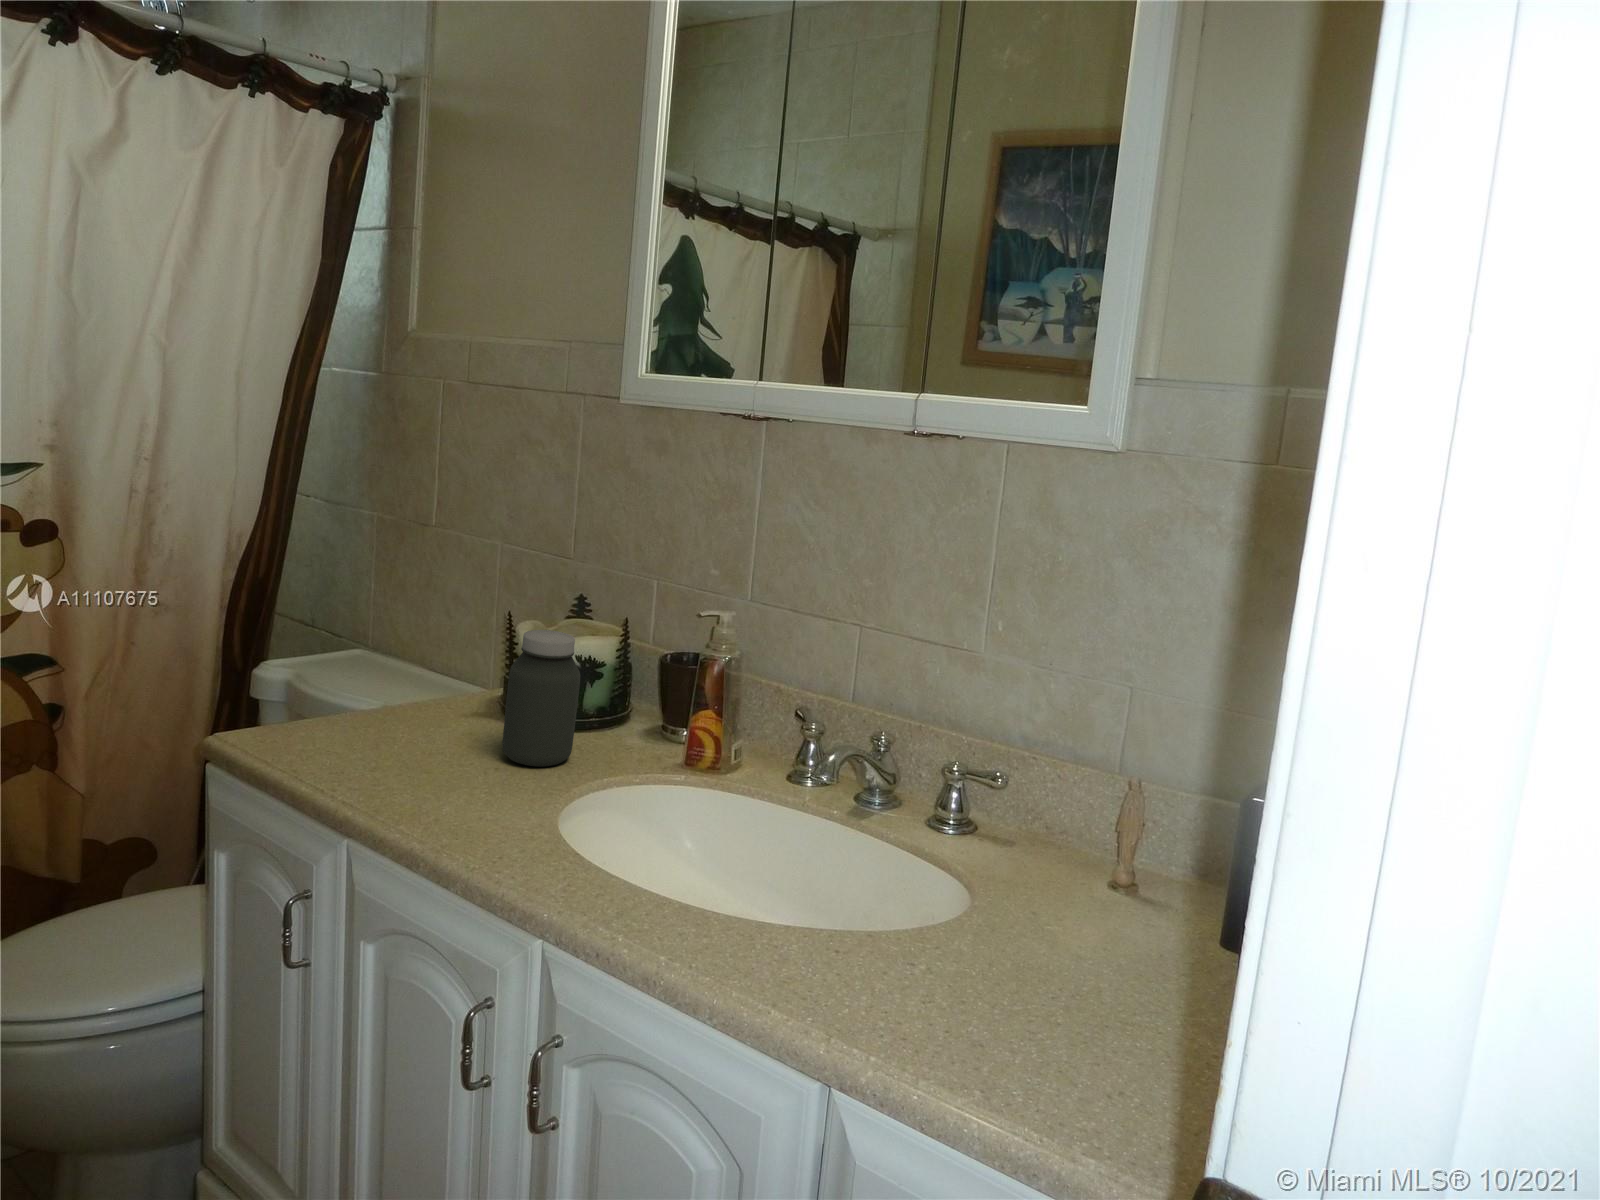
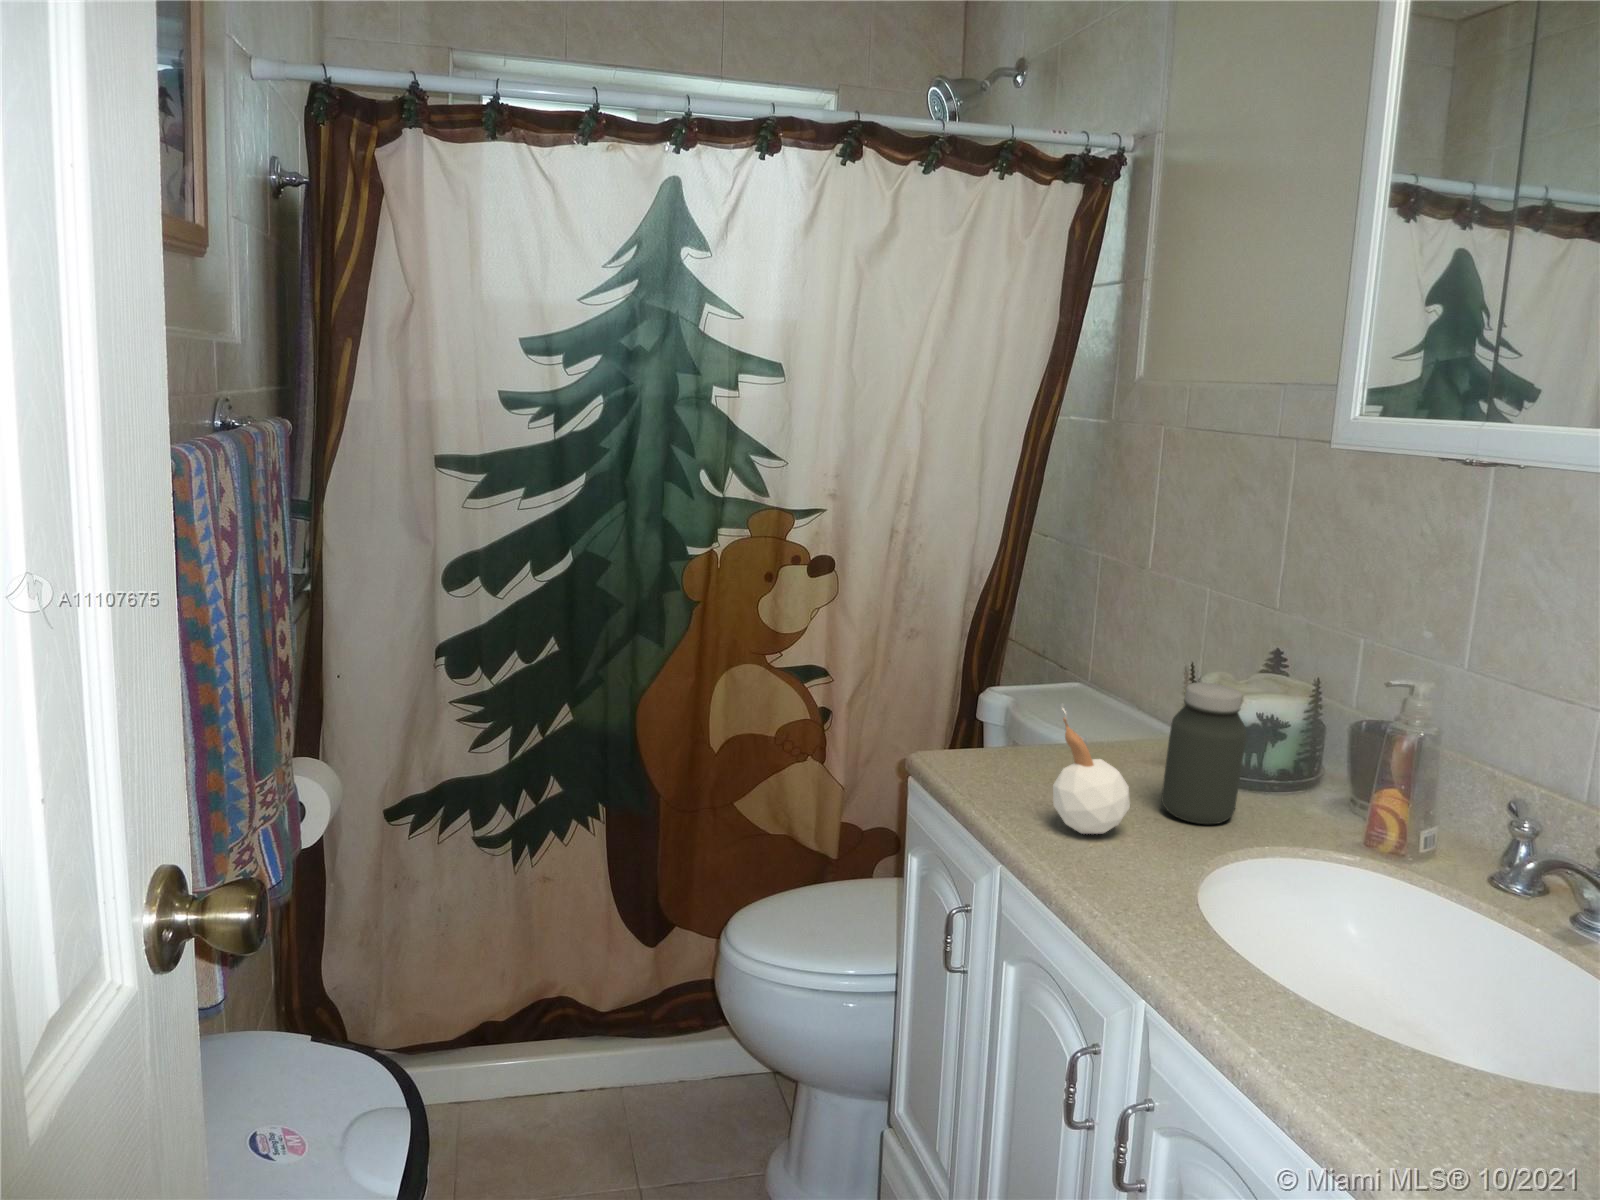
candle: none [402,662,482,793] -> present [1053,704,1130,834]

